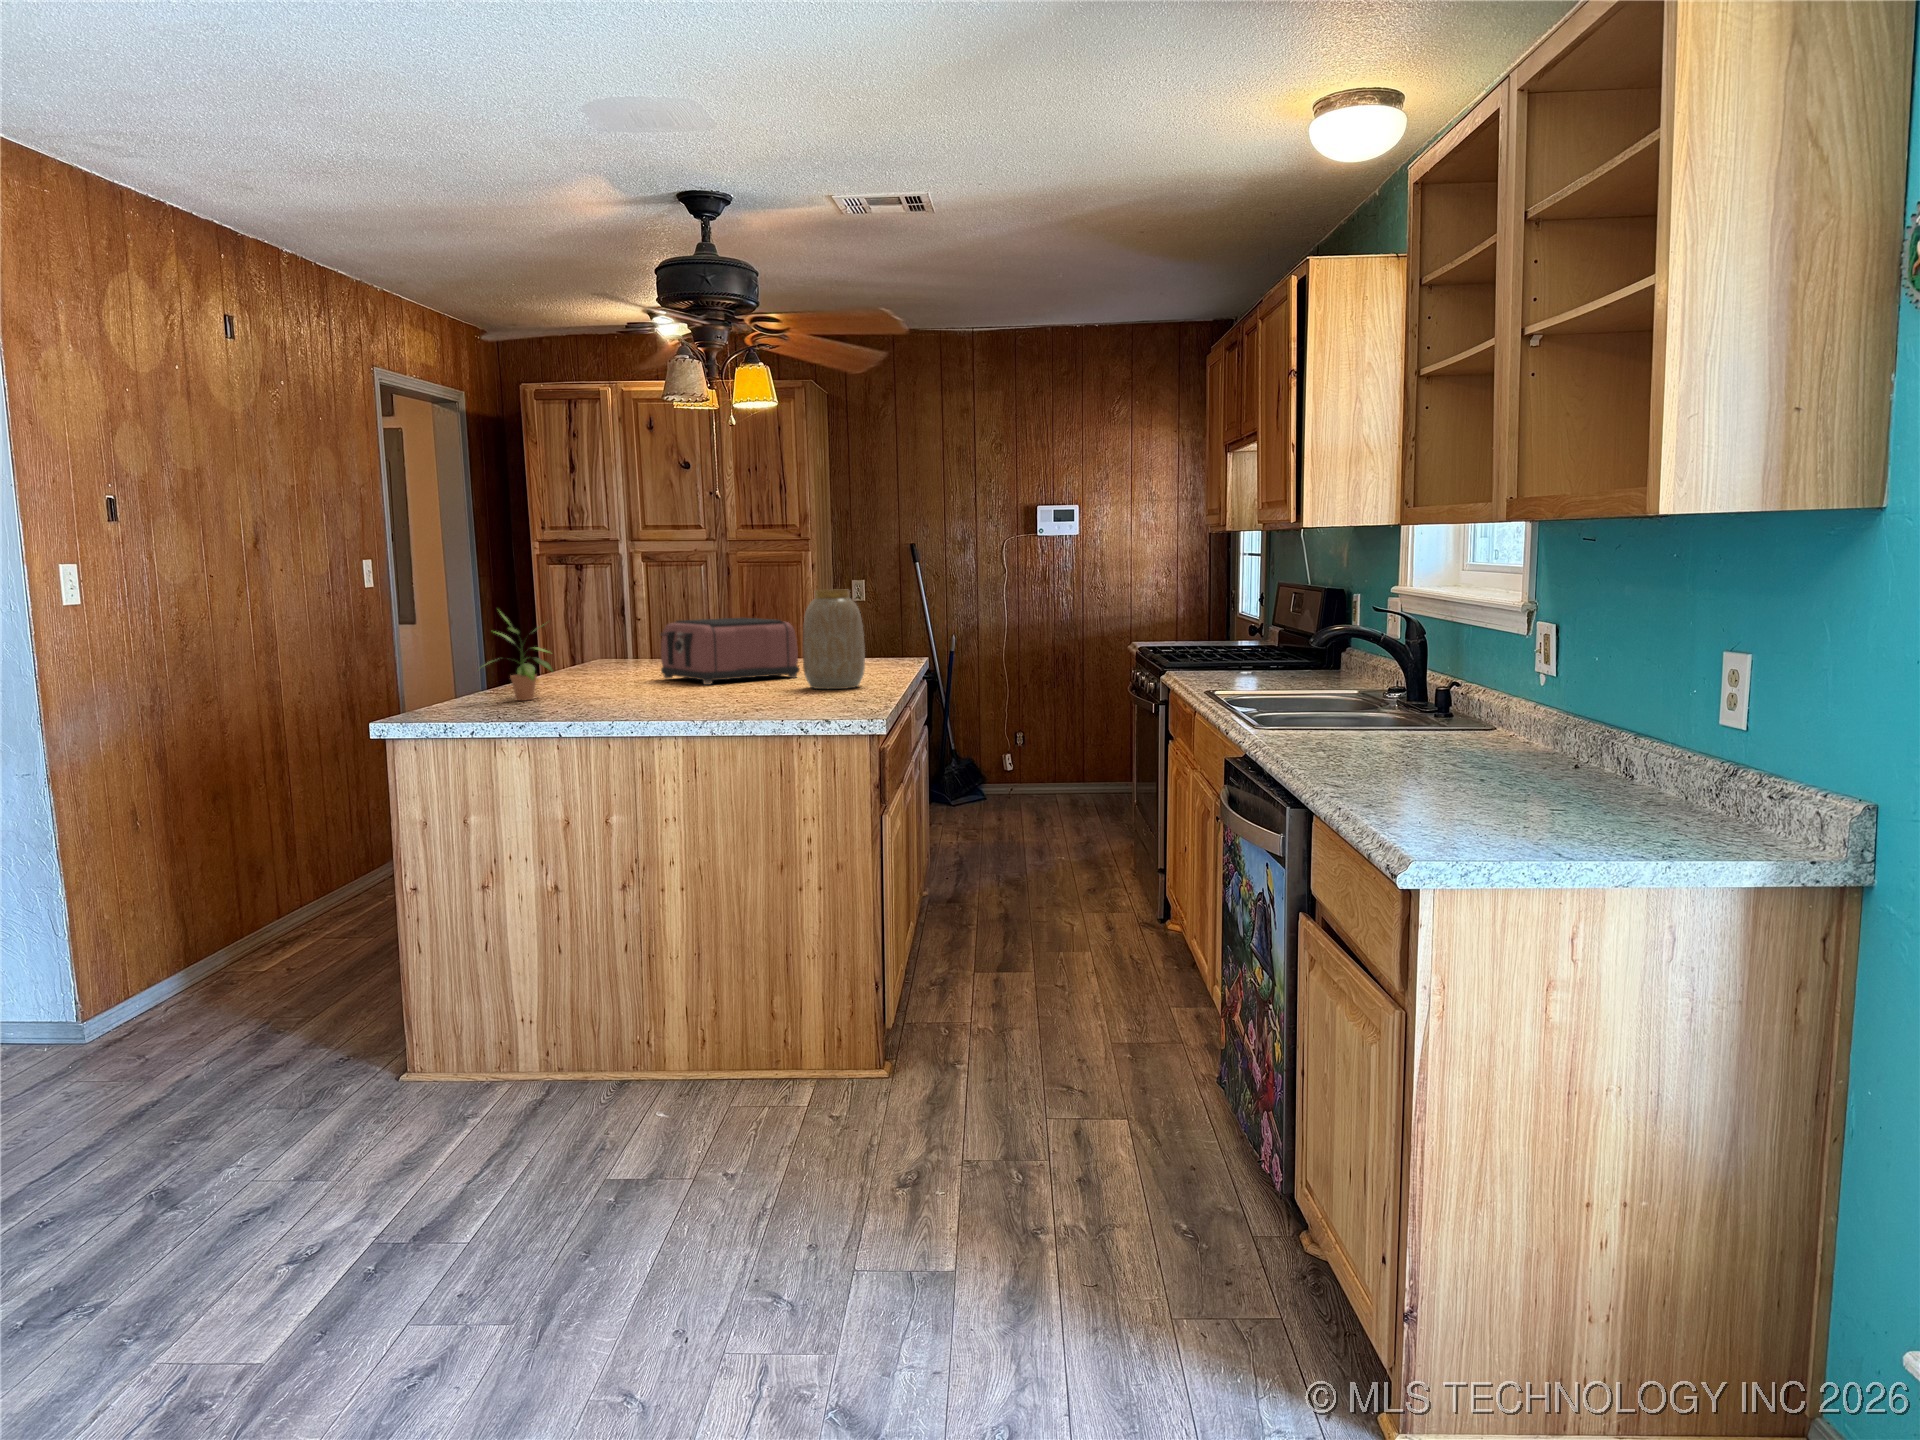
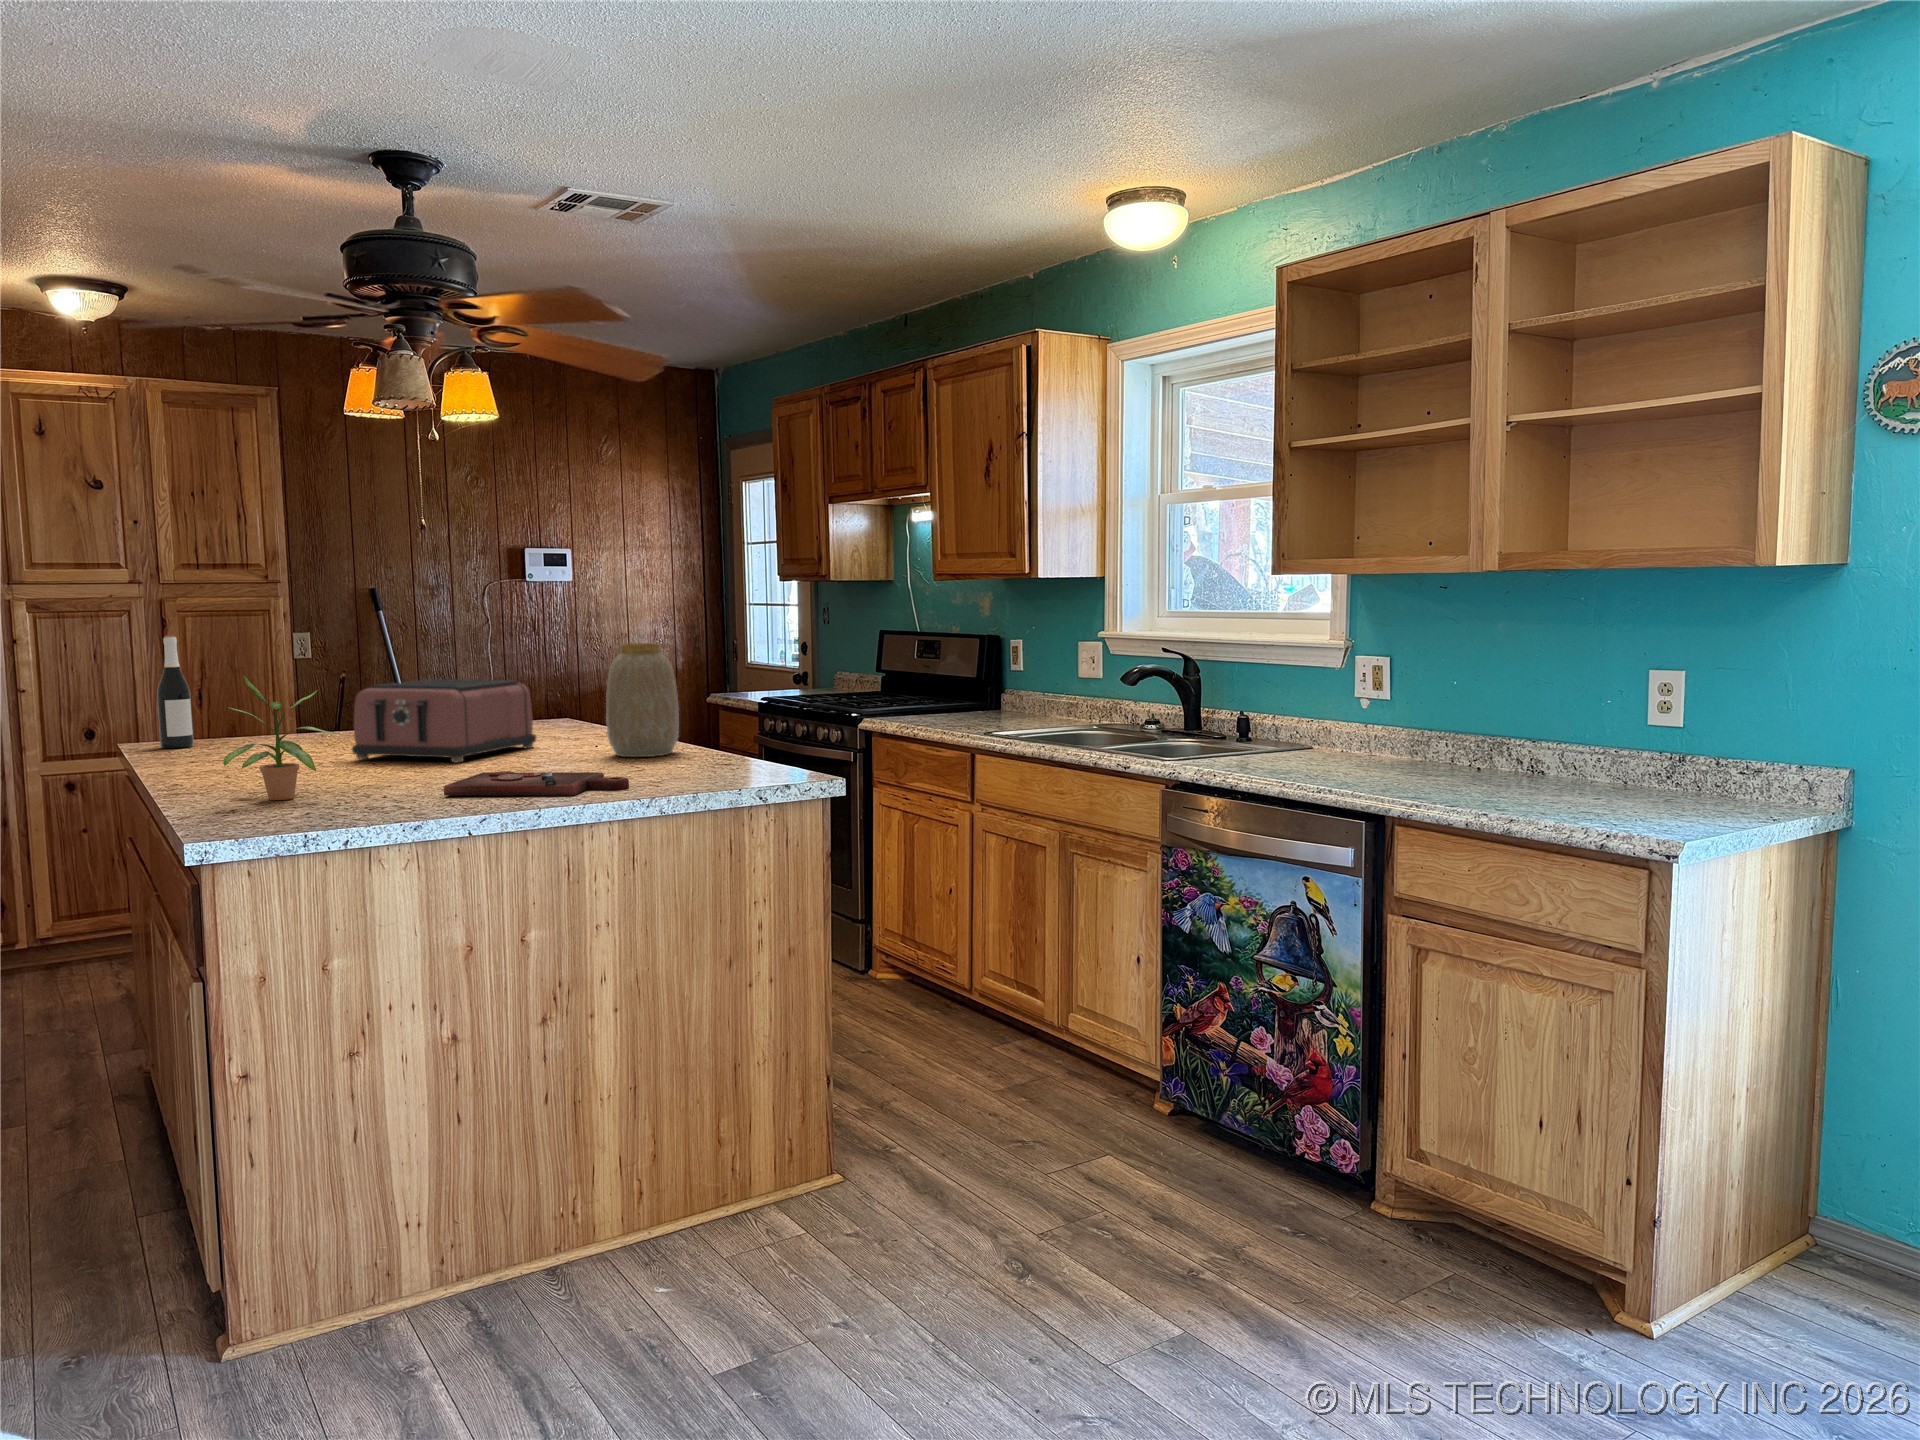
wine bottle: none [609,580,633,665] -> present [157,636,194,748]
cutting board: none [598,691,722,712] -> present [444,771,629,796]

